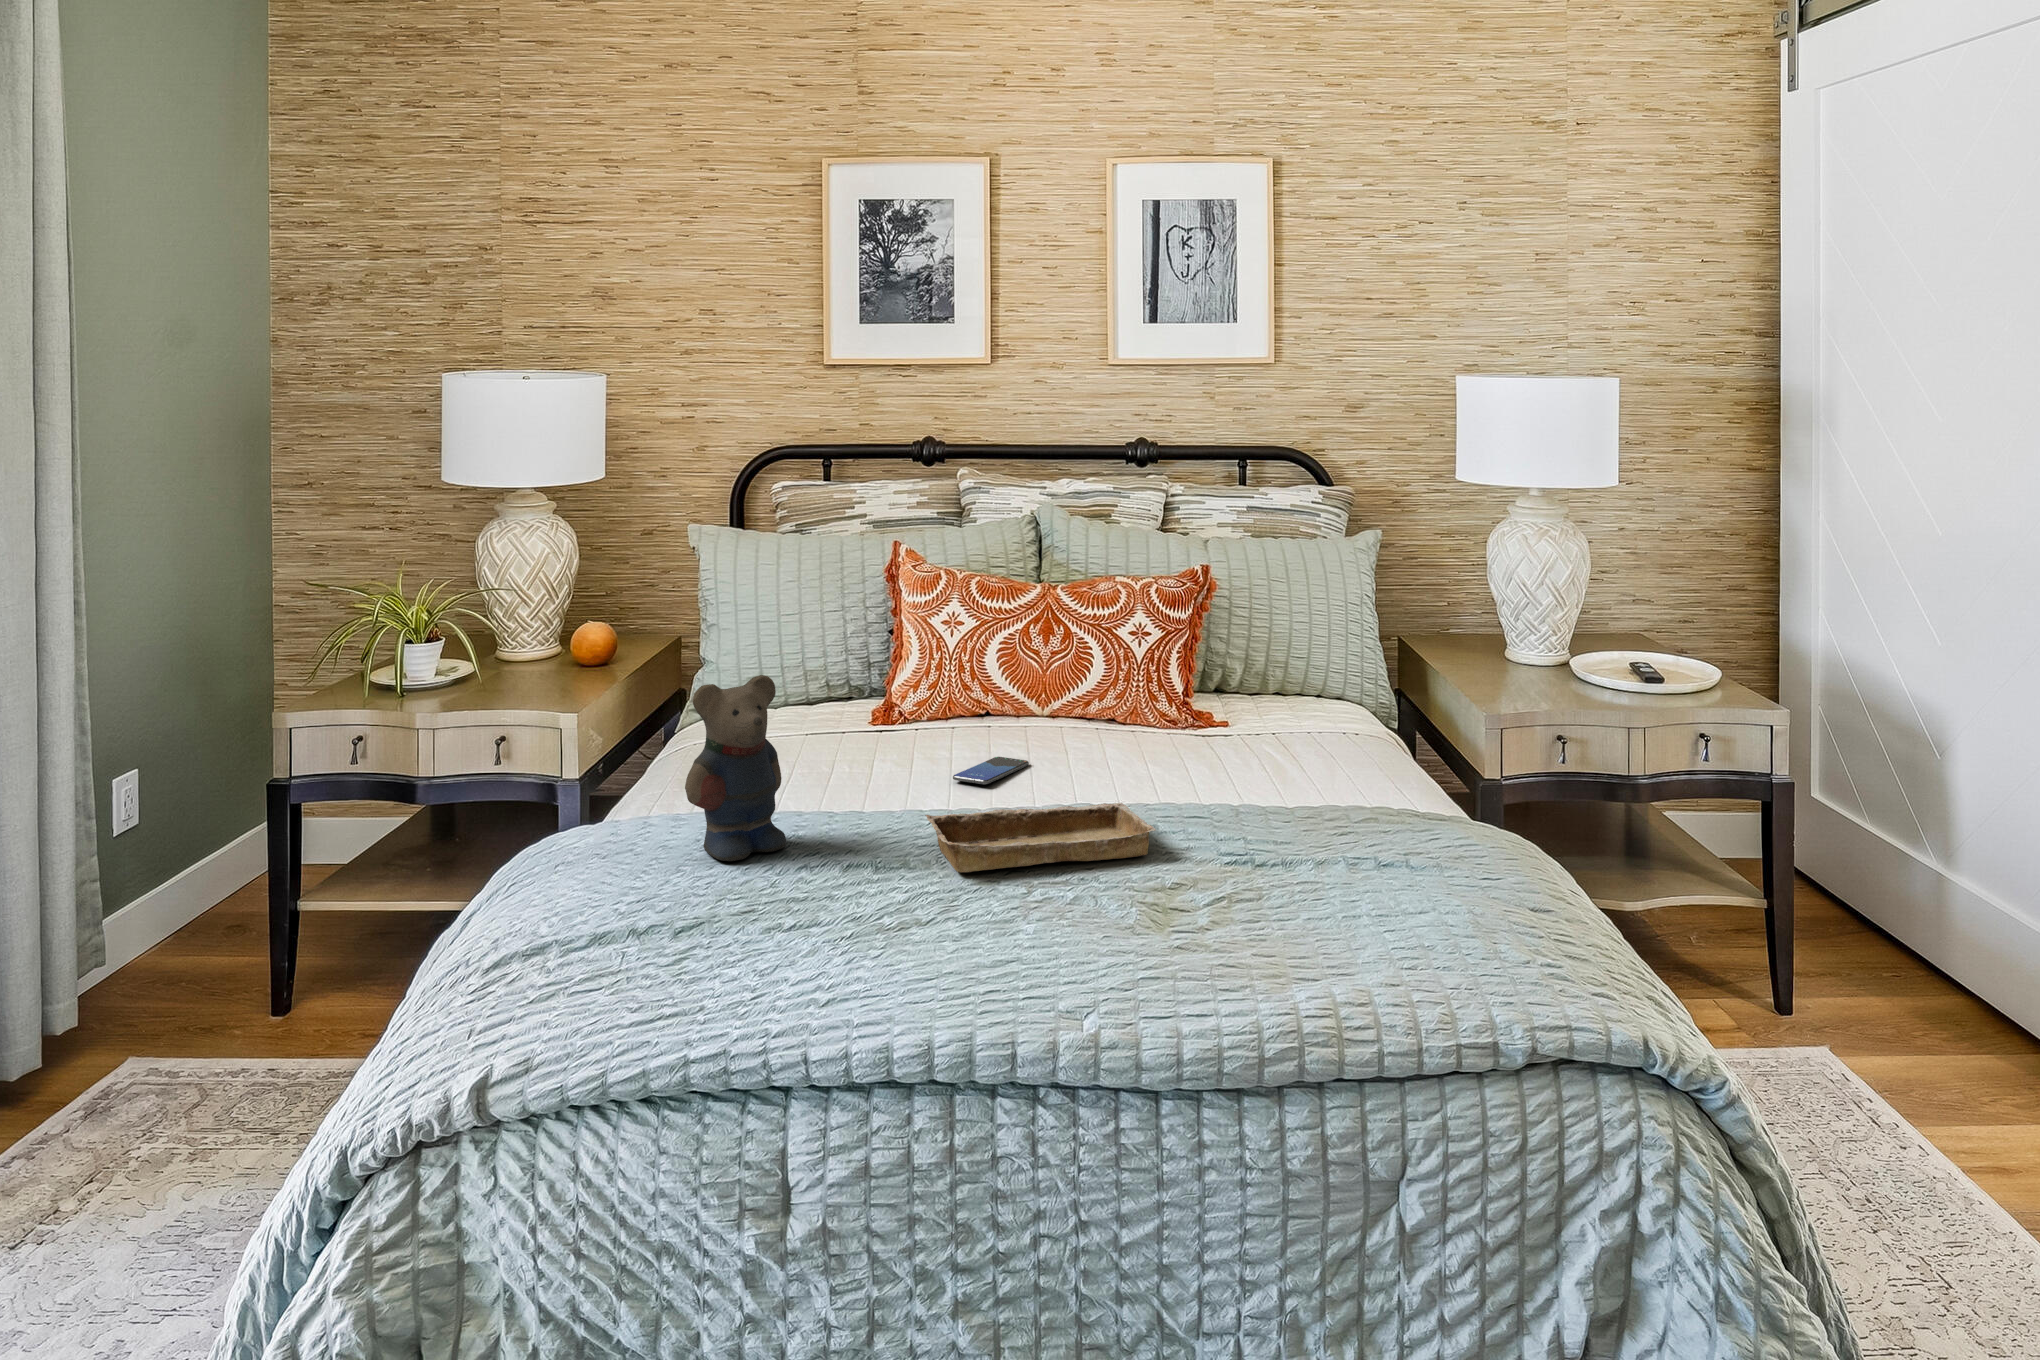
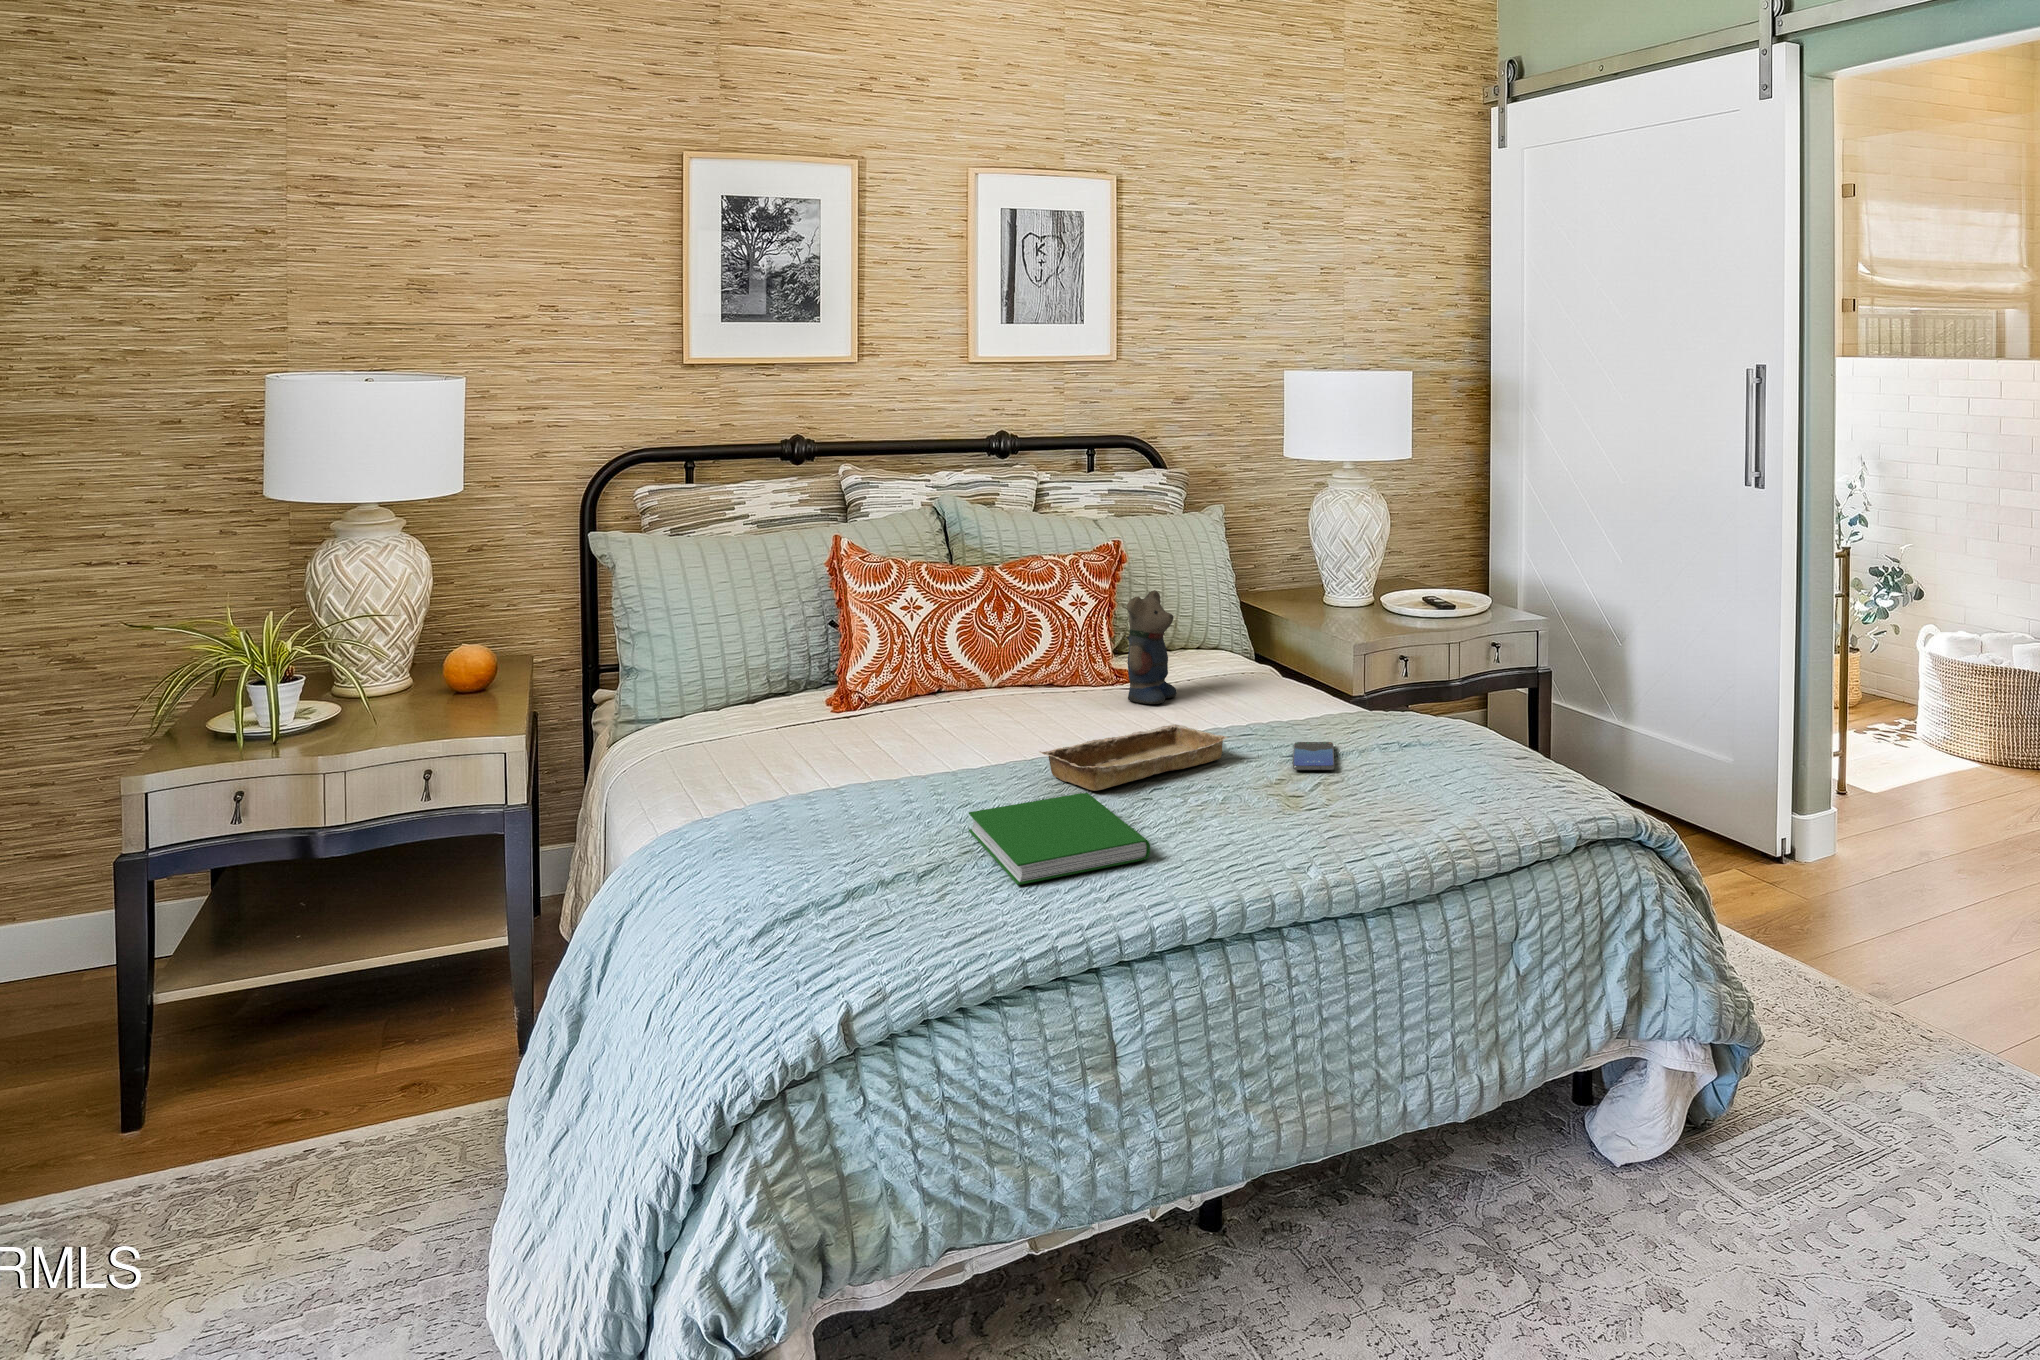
teddy bear: present [685,675,786,861] -> present [1127,590,1176,704]
smartphone: present [953,757,1029,784] -> present [1293,742,1334,770]
hardcover book: none [751,874,933,973] -> present [969,793,1150,885]

